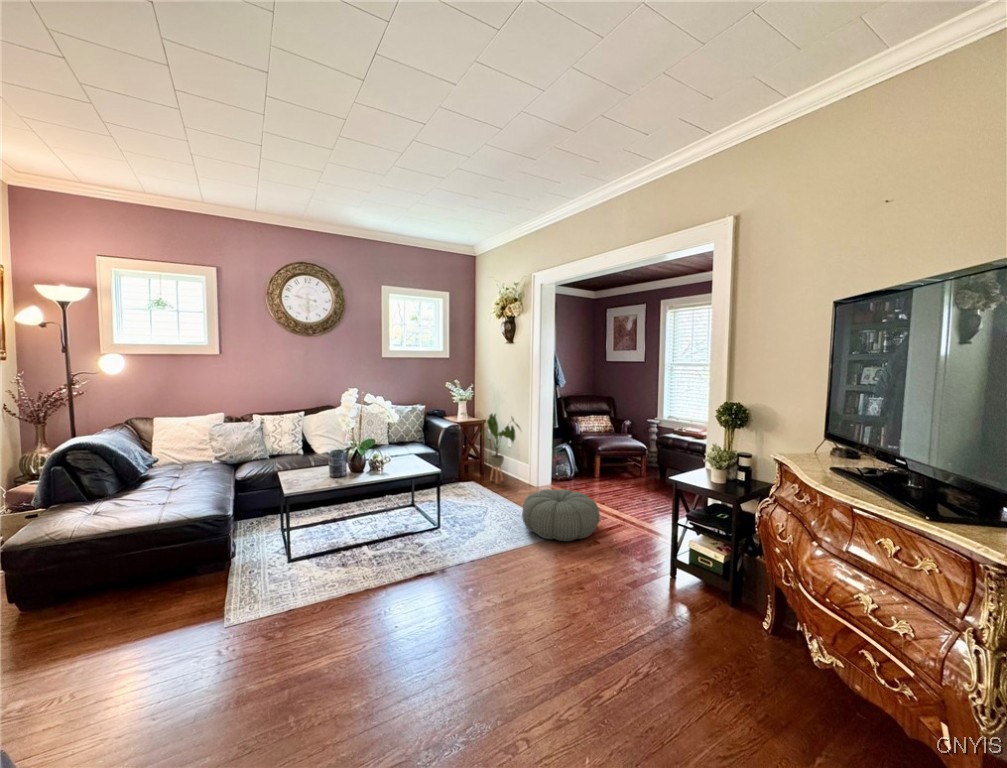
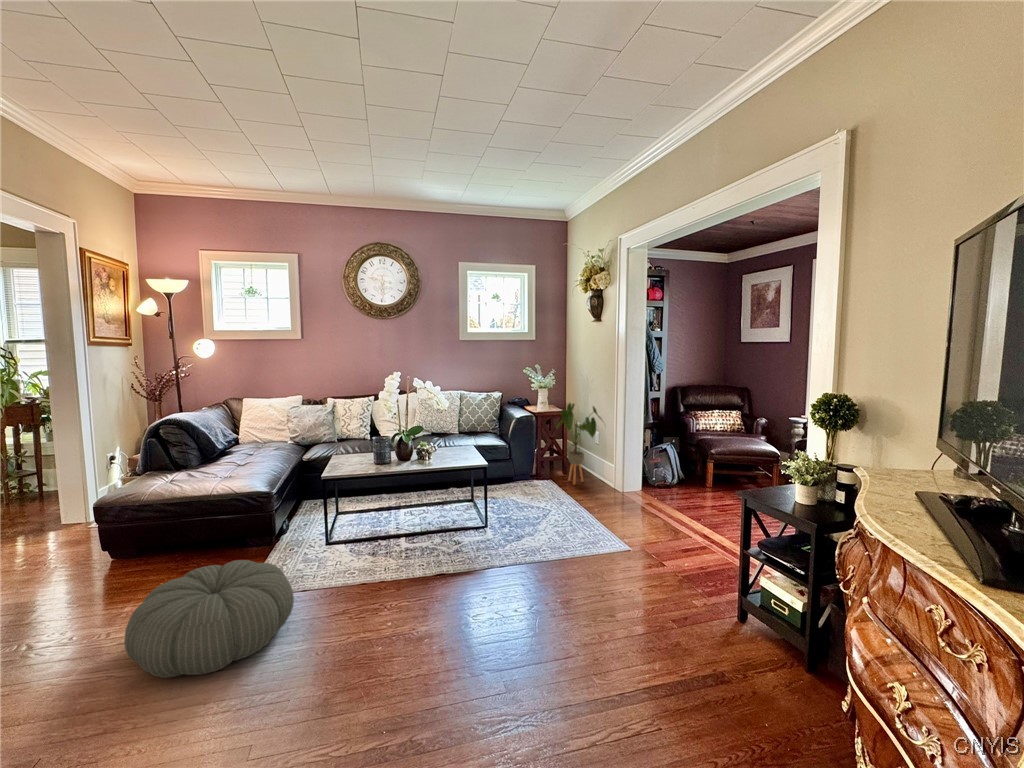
pouf: present [522,489,600,541] -> present [124,560,294,678]

